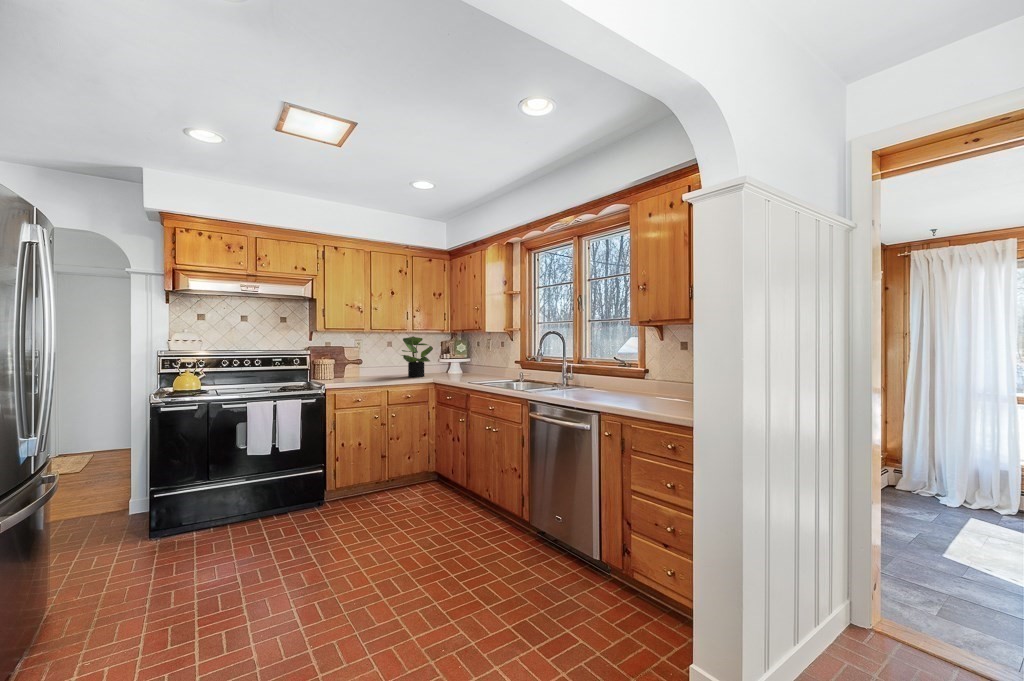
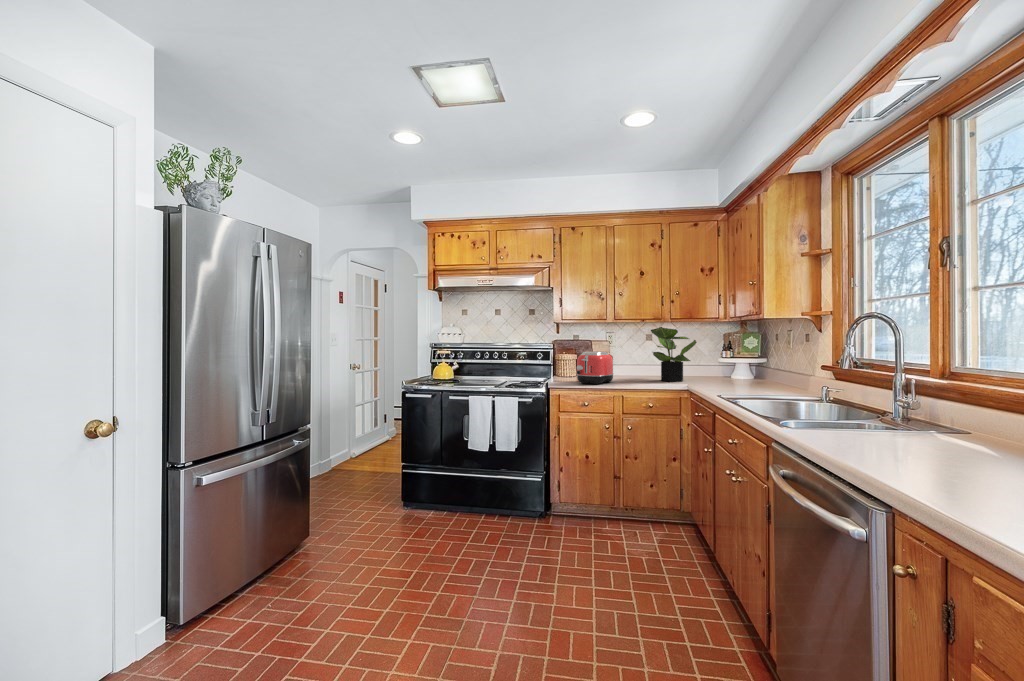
toaster: none [347,356,376,383] -> present [577,351,613,384]

